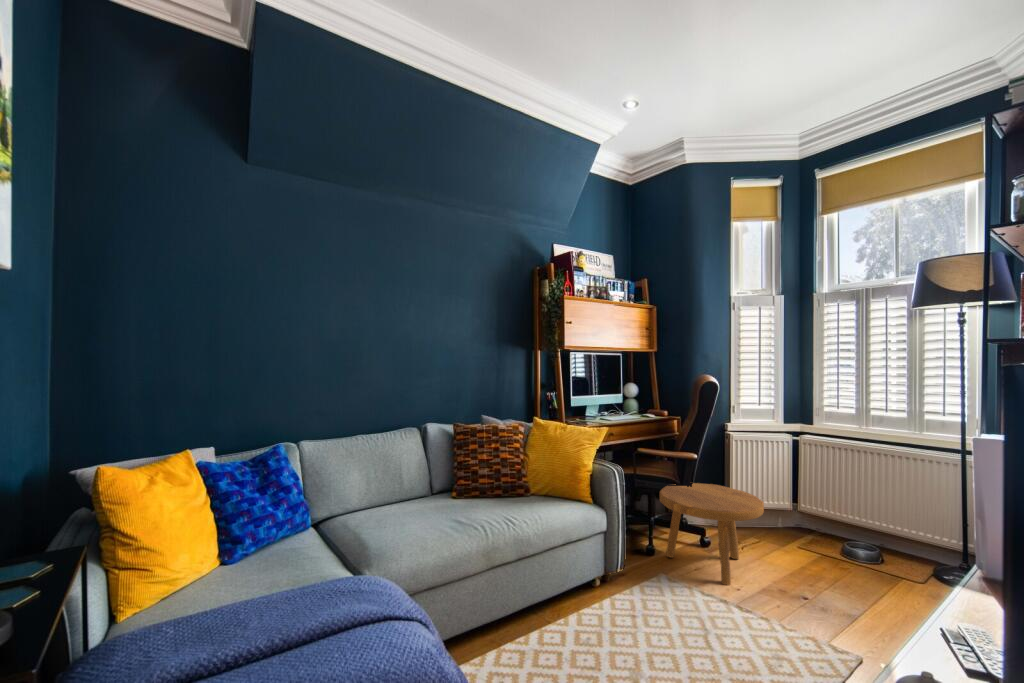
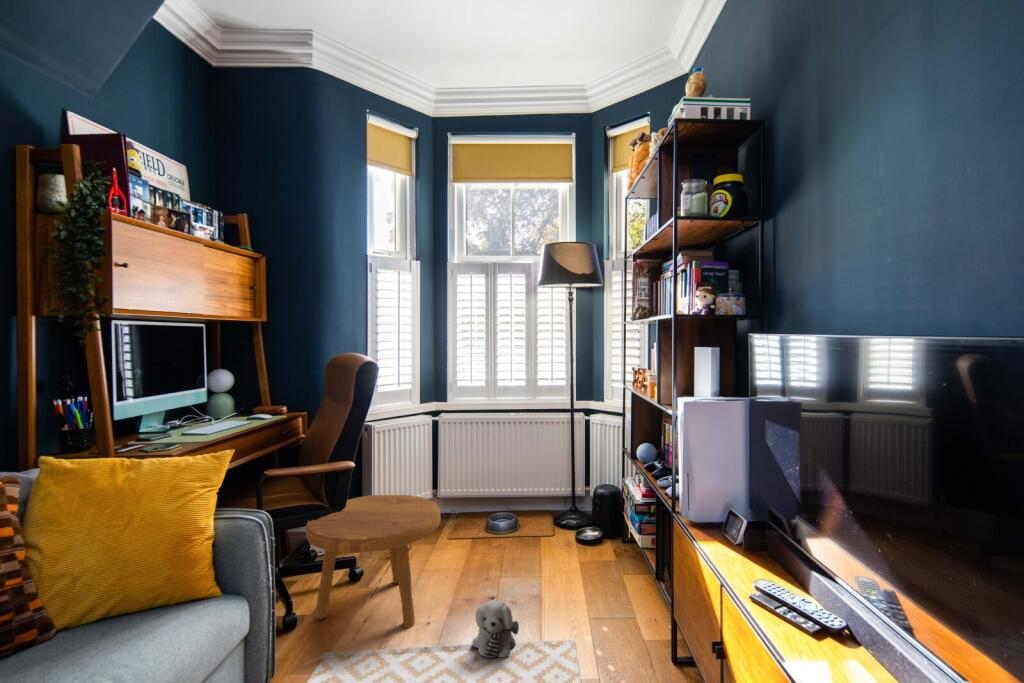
plush toy: none [765,583,806,632] -> present [472,601,519,658]

